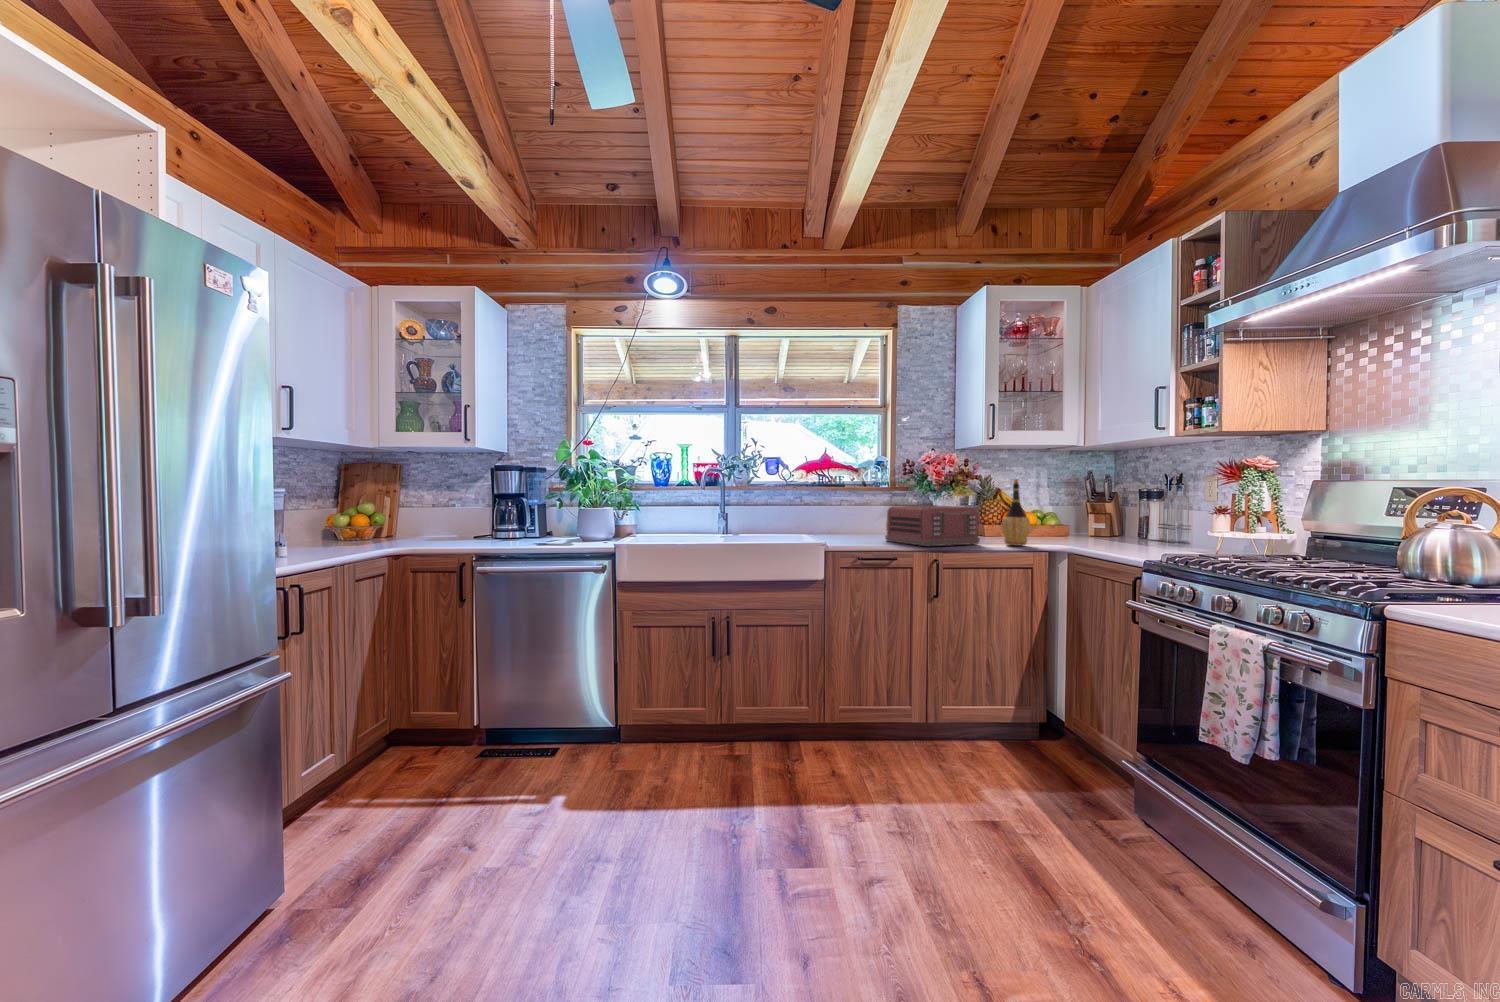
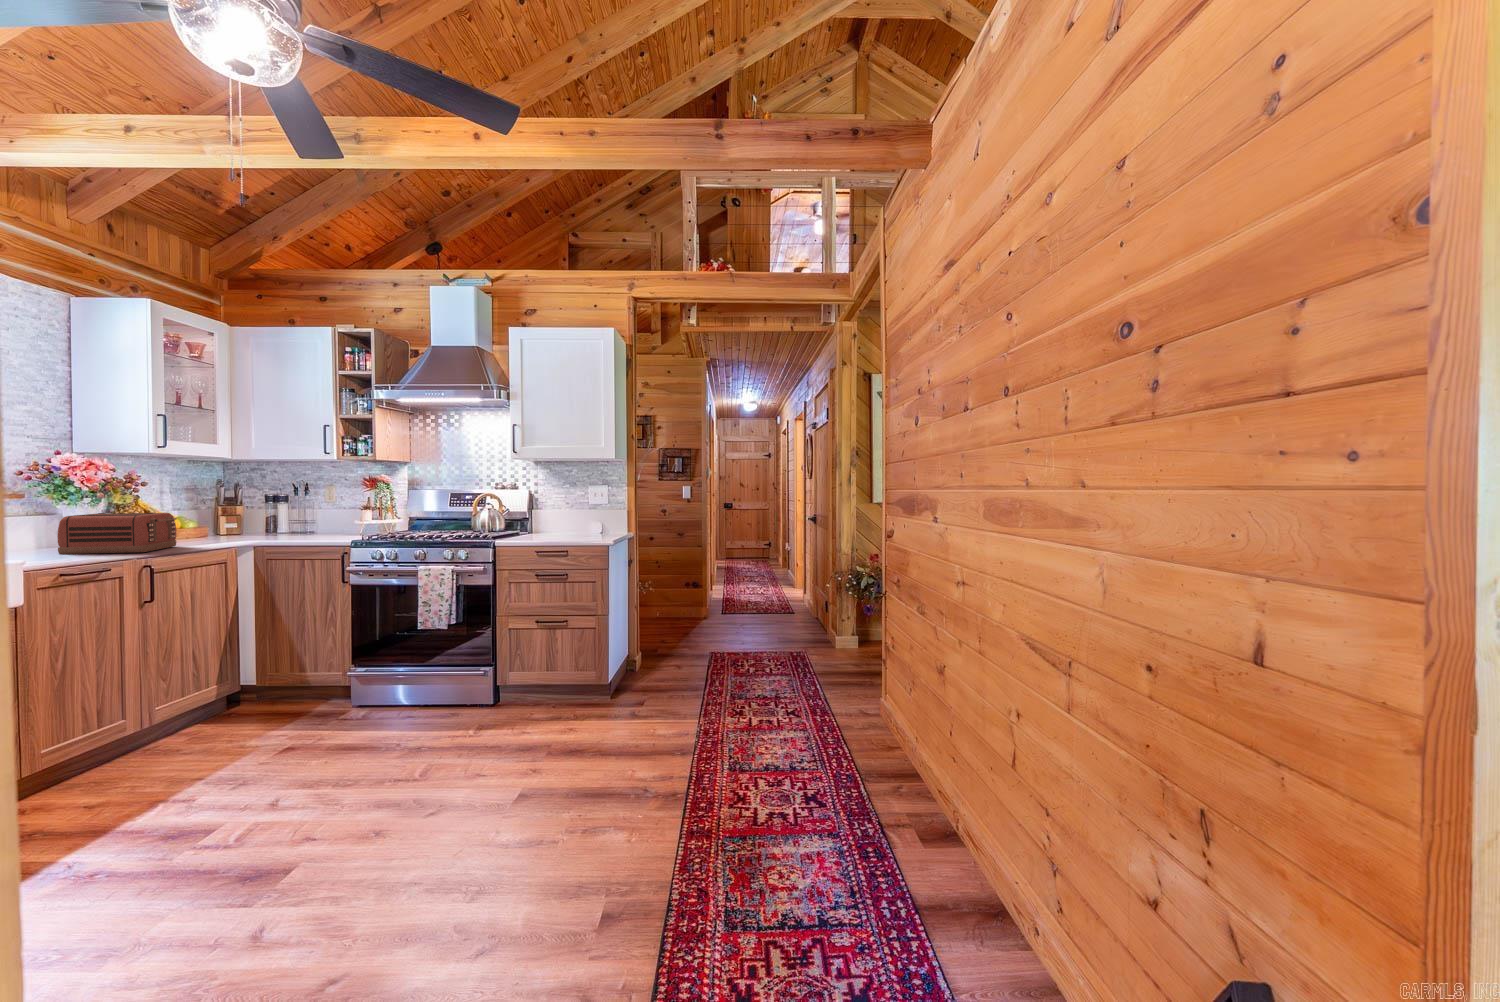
wine bottle: present [1002,479,1030,546] -> none [194,487,224,544]

